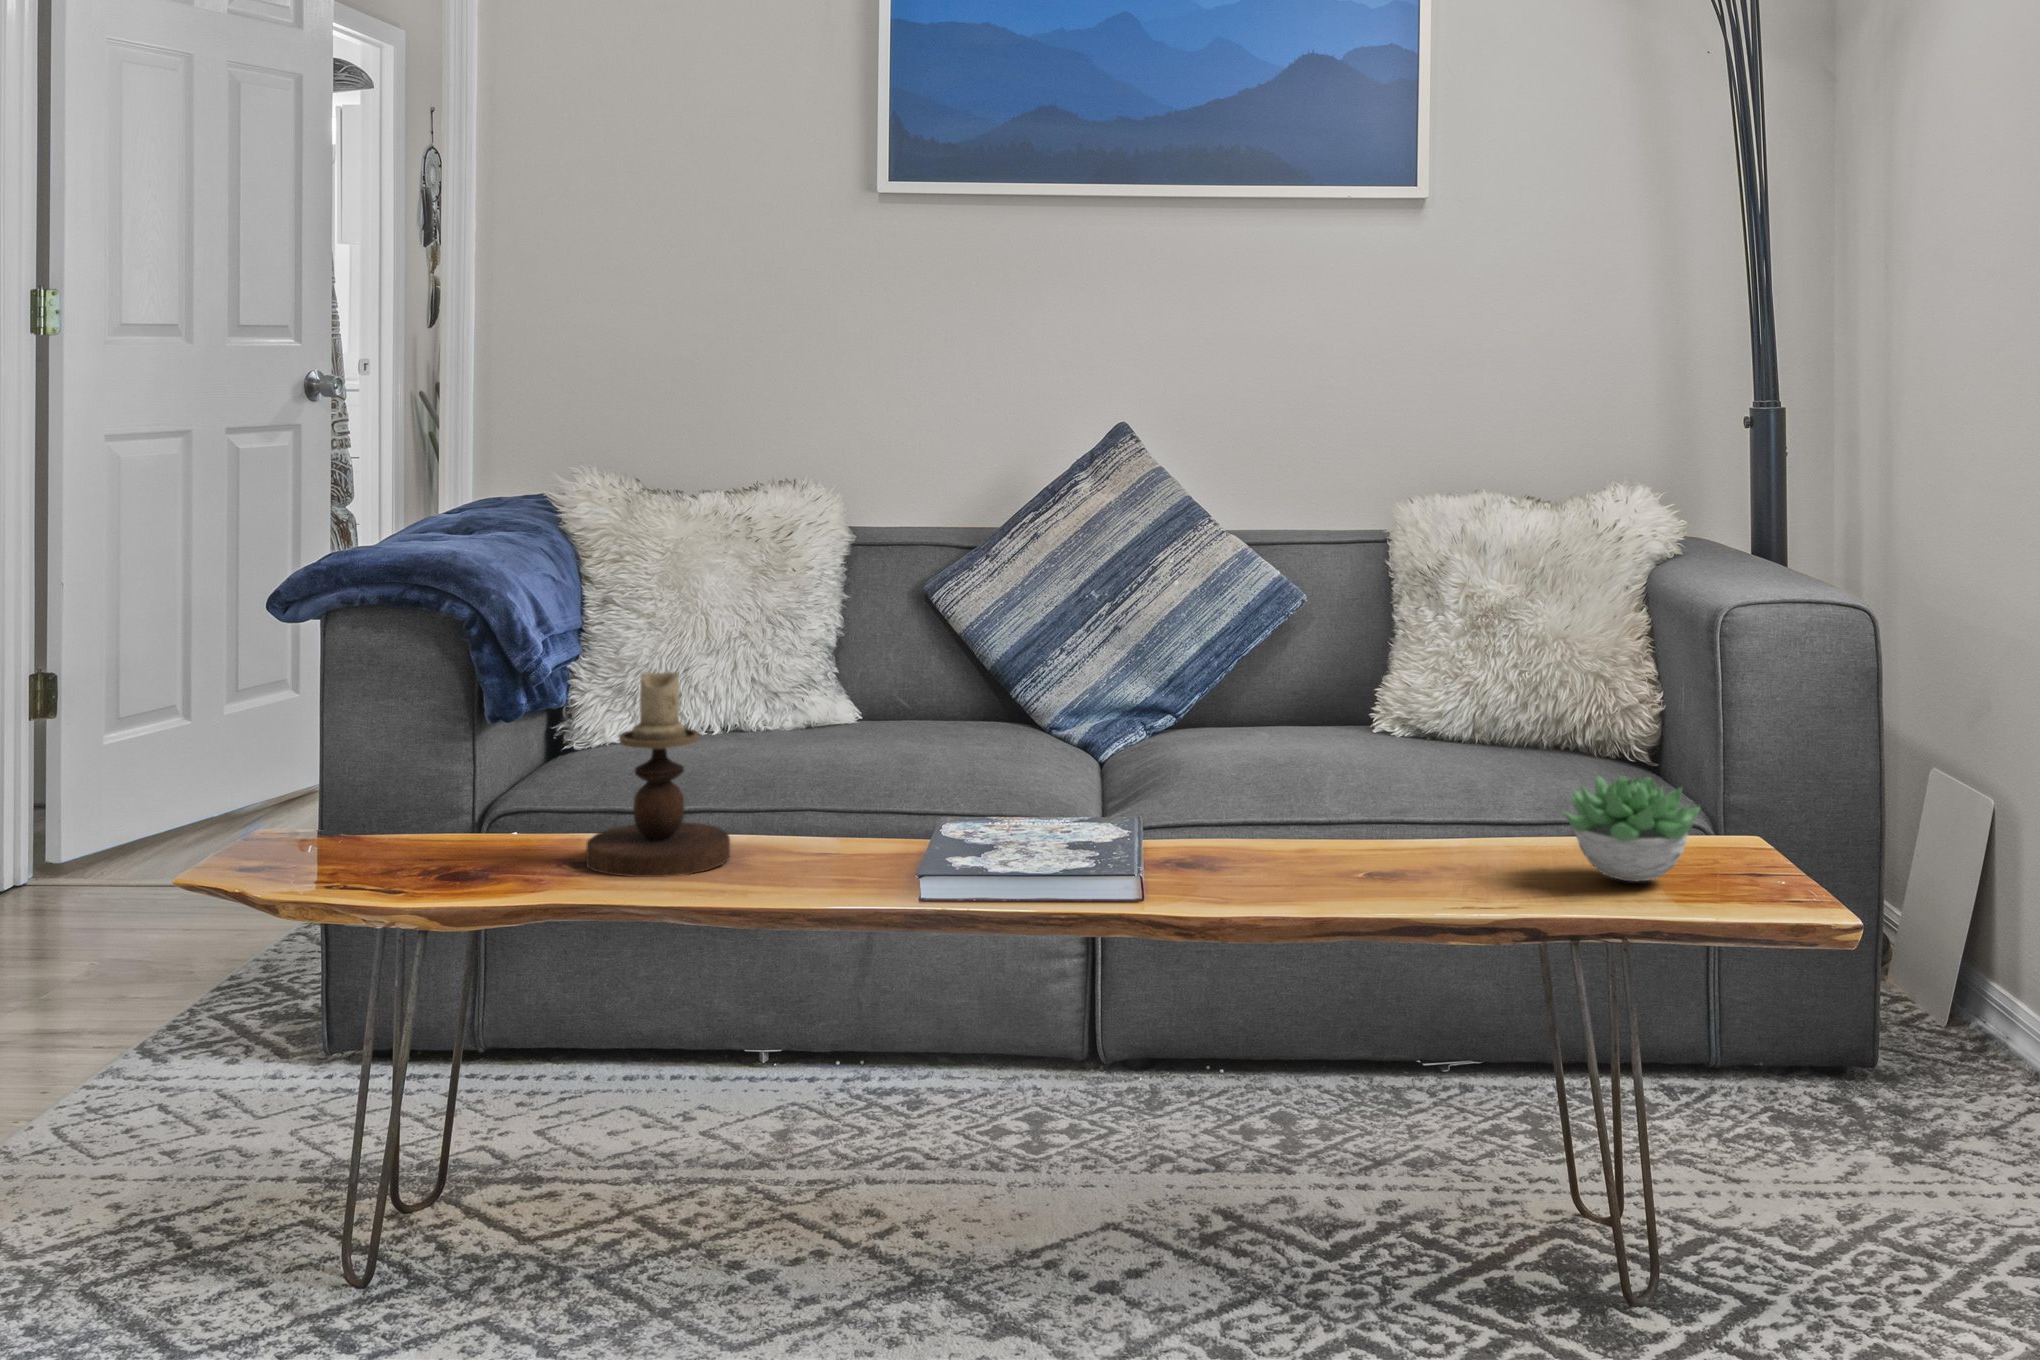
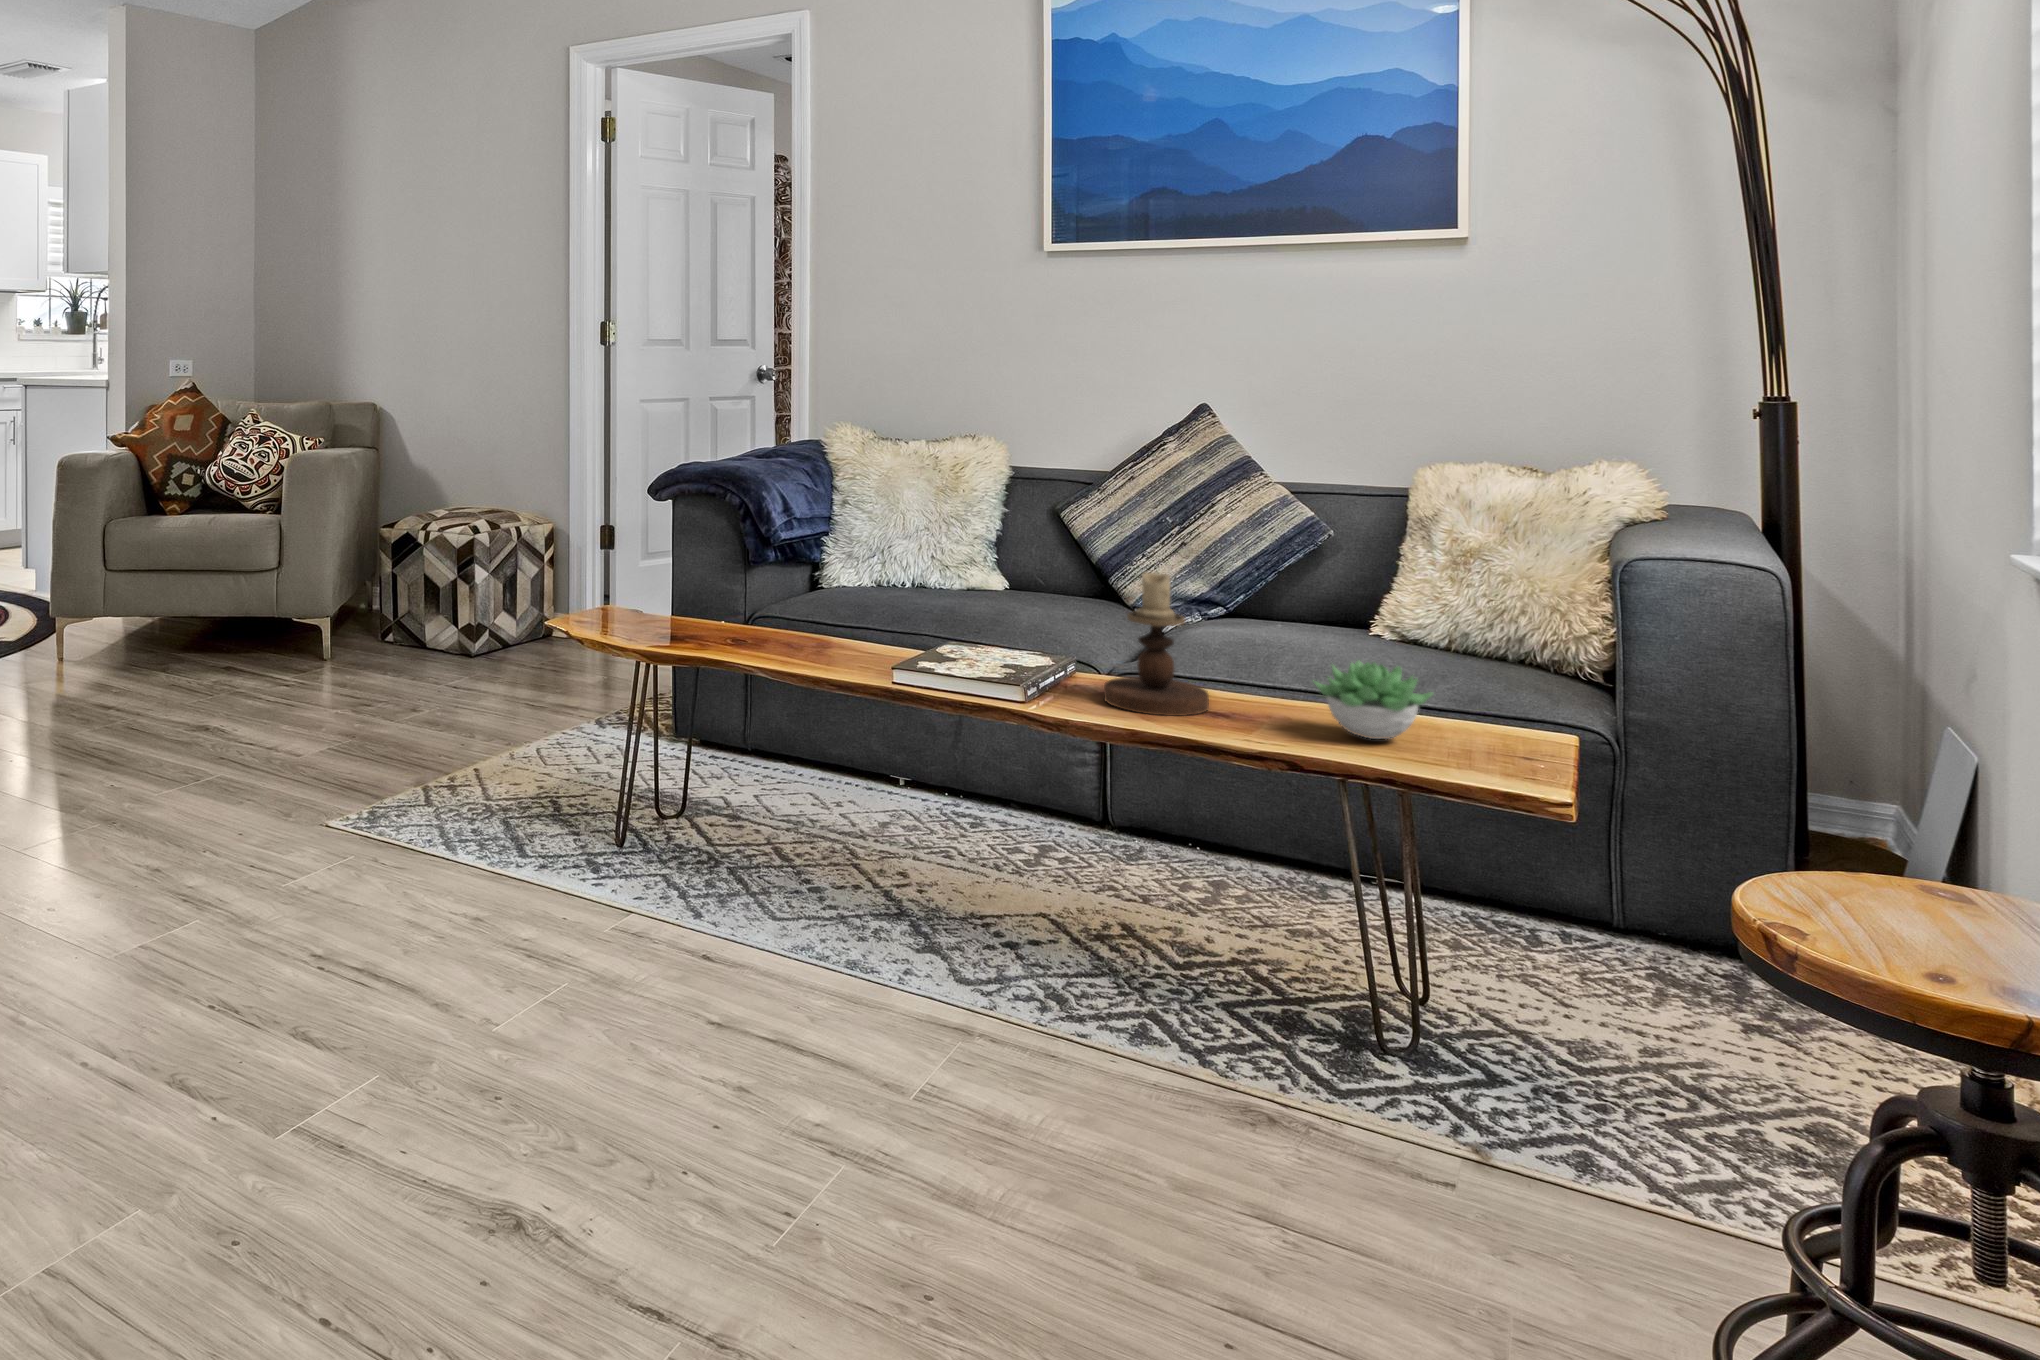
candlestick: present [586,672,730,877] -> present [1104,572,1209,716]

